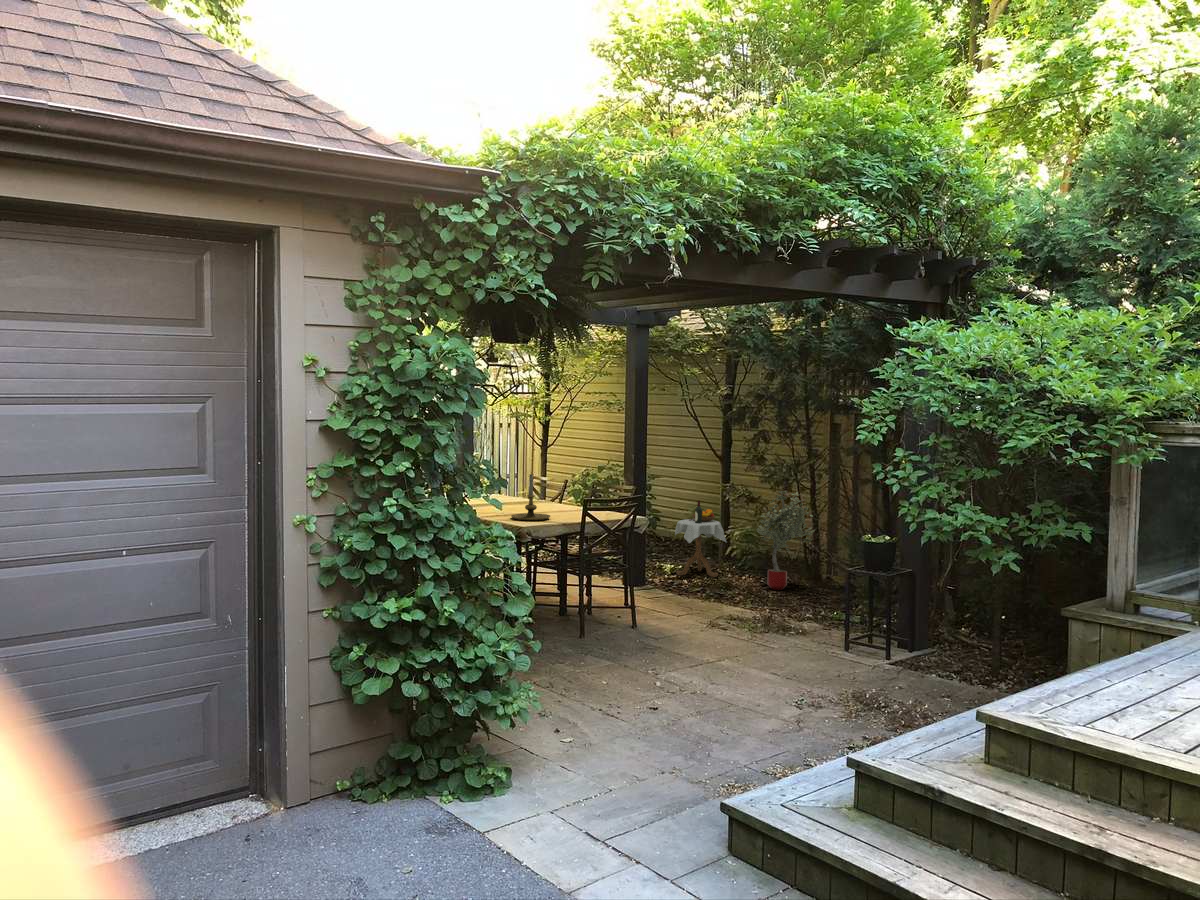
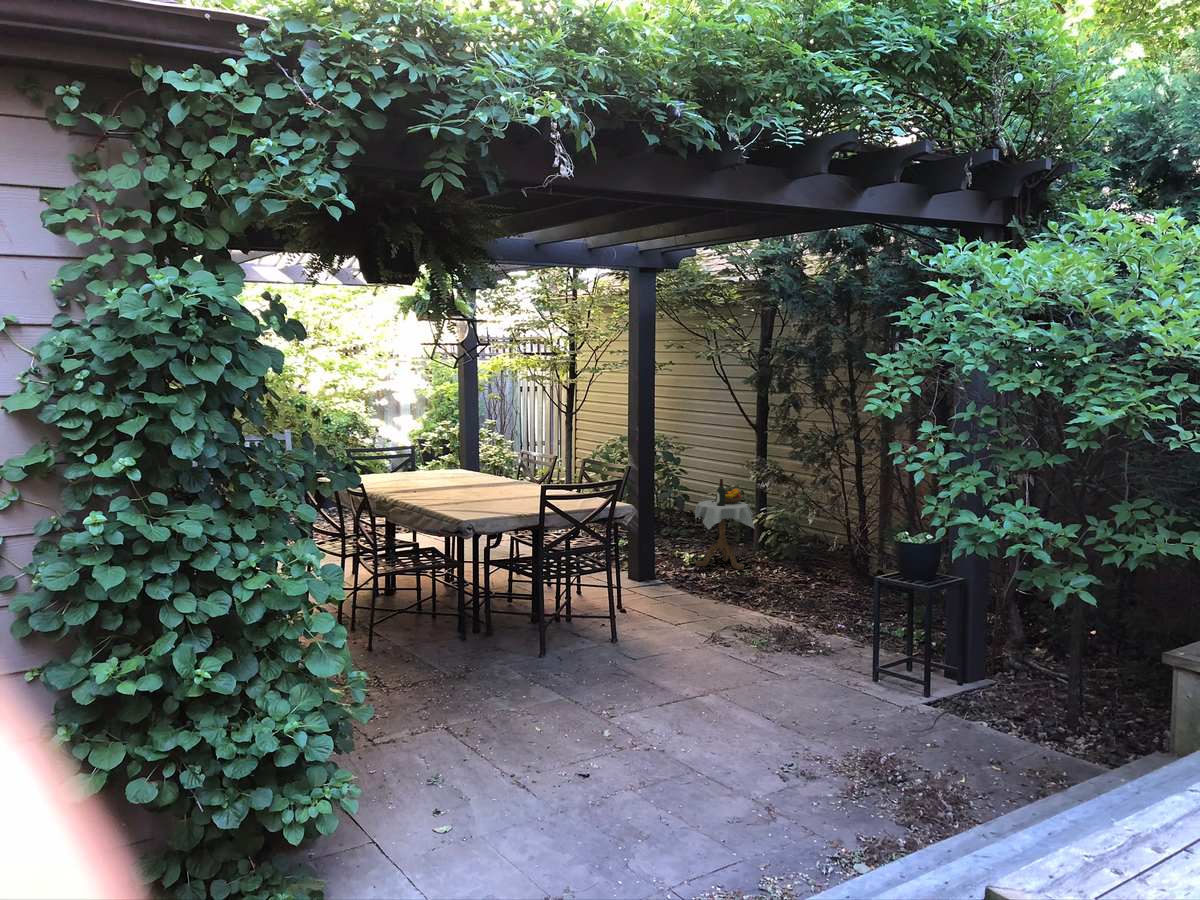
candle holder: present [511,474,550,520] -> none [453,452,502,509]
potted tree: present [757,491,814,590] -> none [788,468,859,589]

